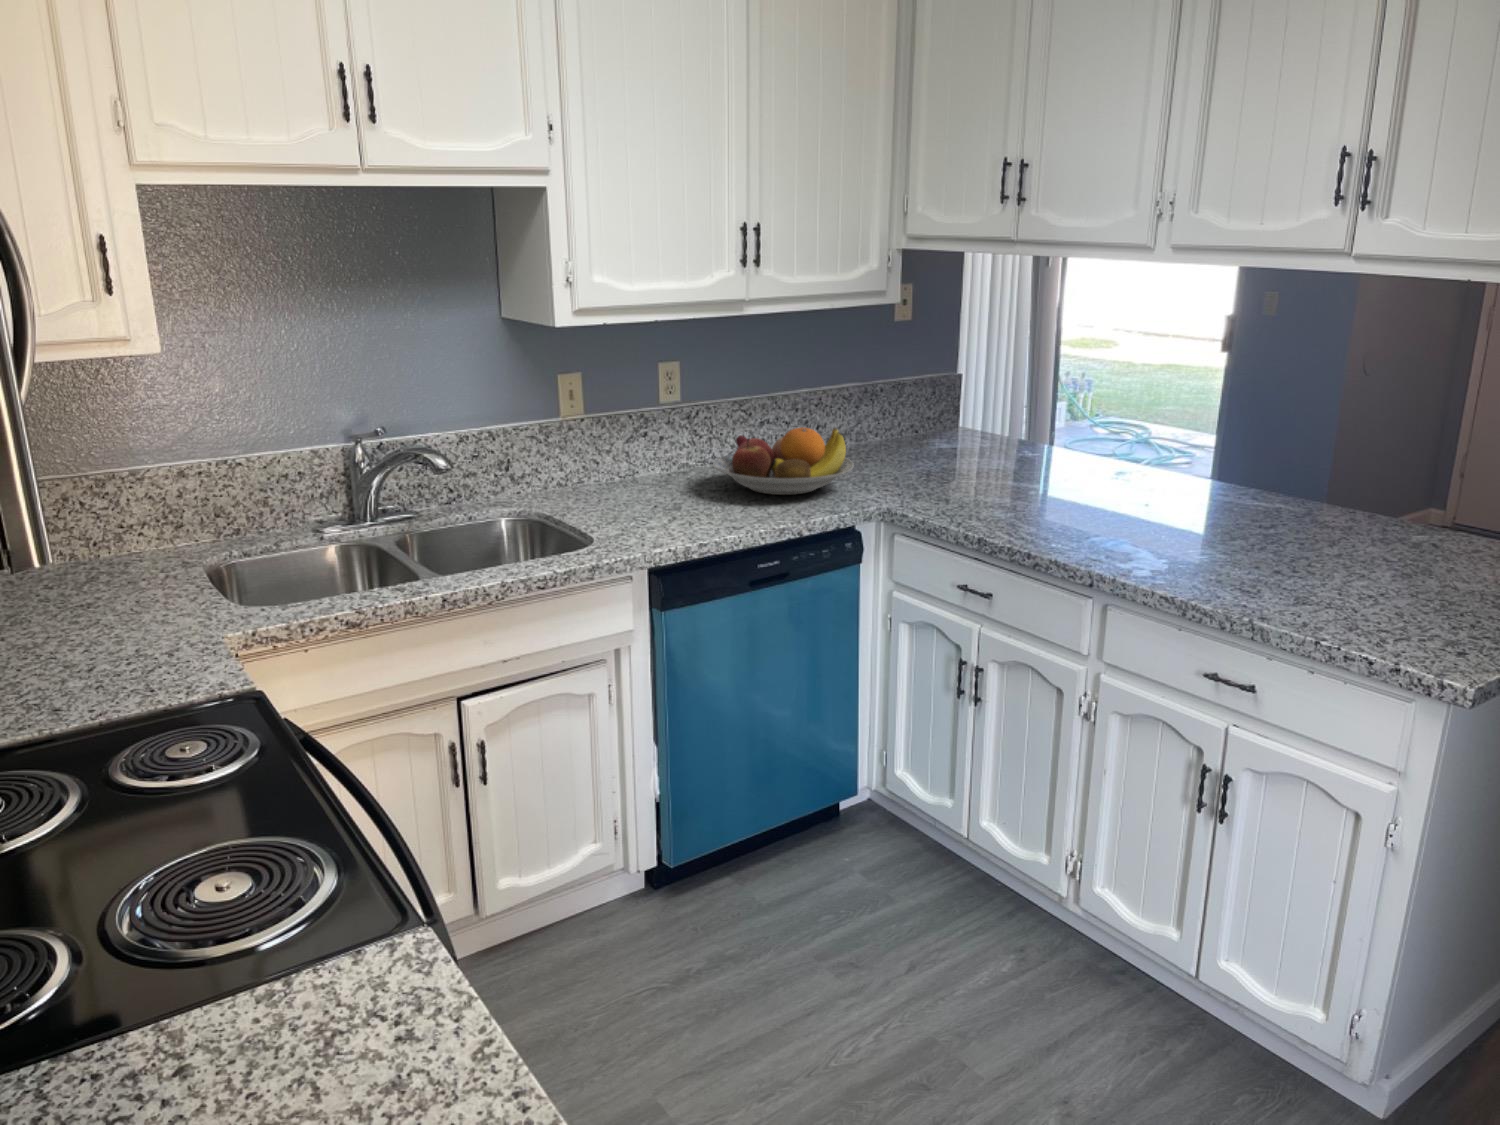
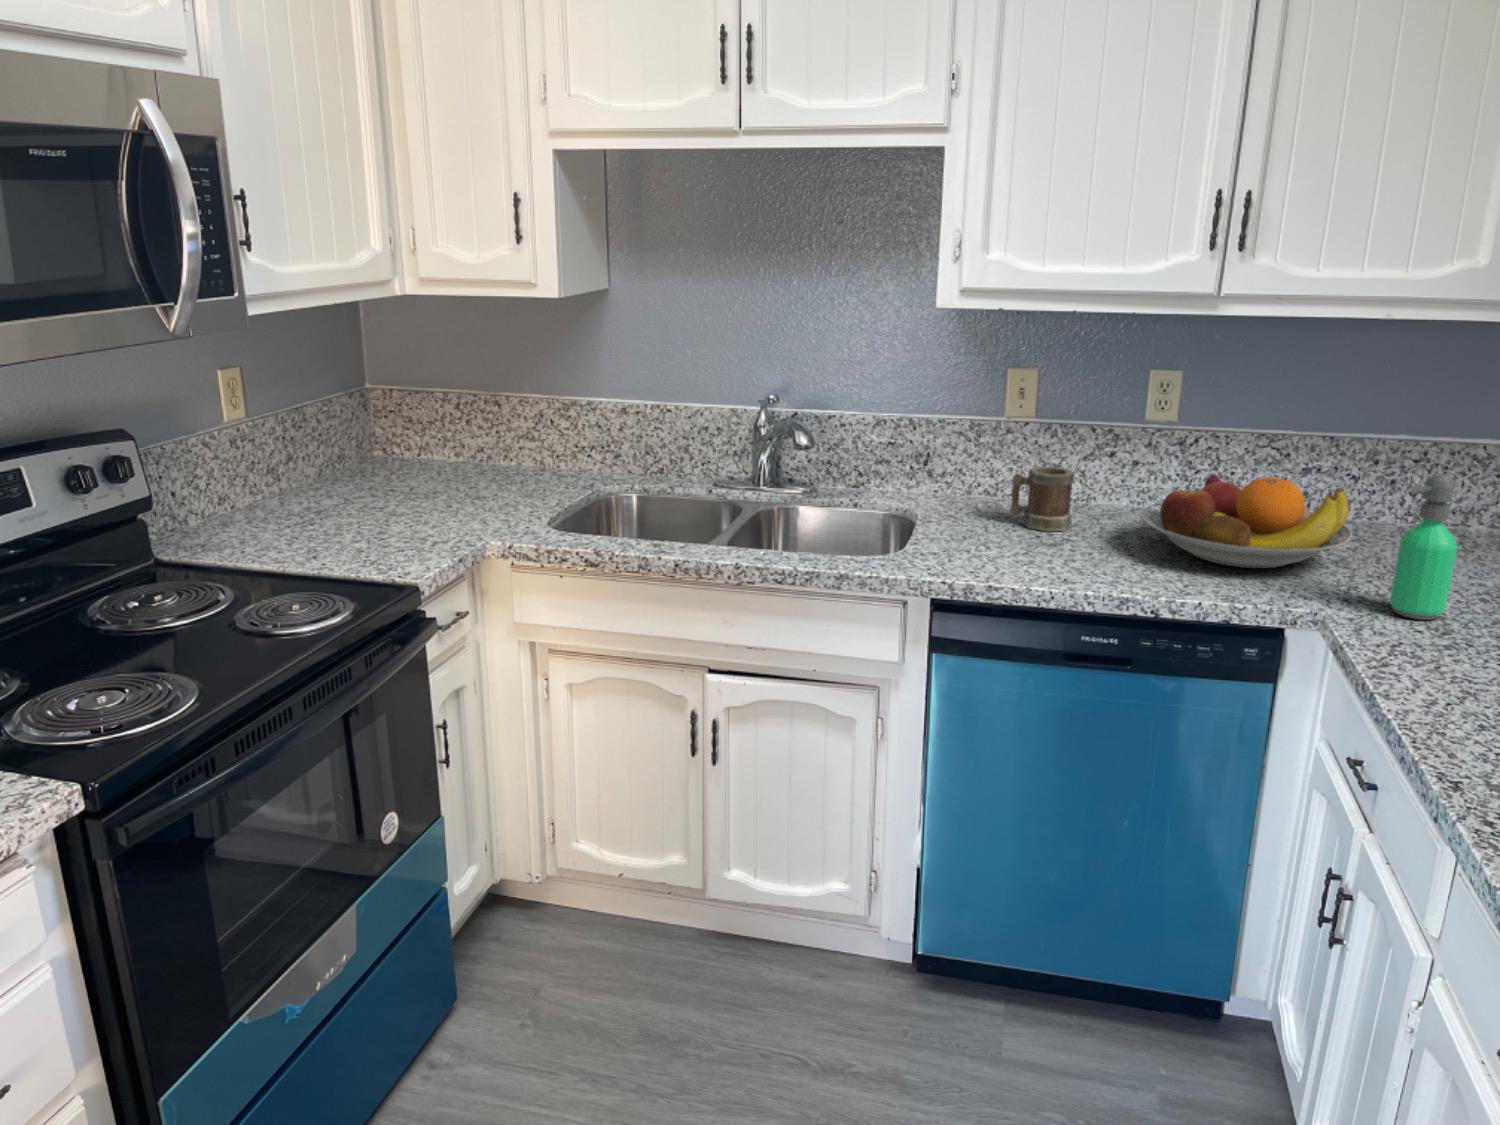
soap dispenser: none [907,405,941,498] -> present [1390,473,1458,620]
mug: none [613,450,660,502] -> present [1010,467,1074,531]

